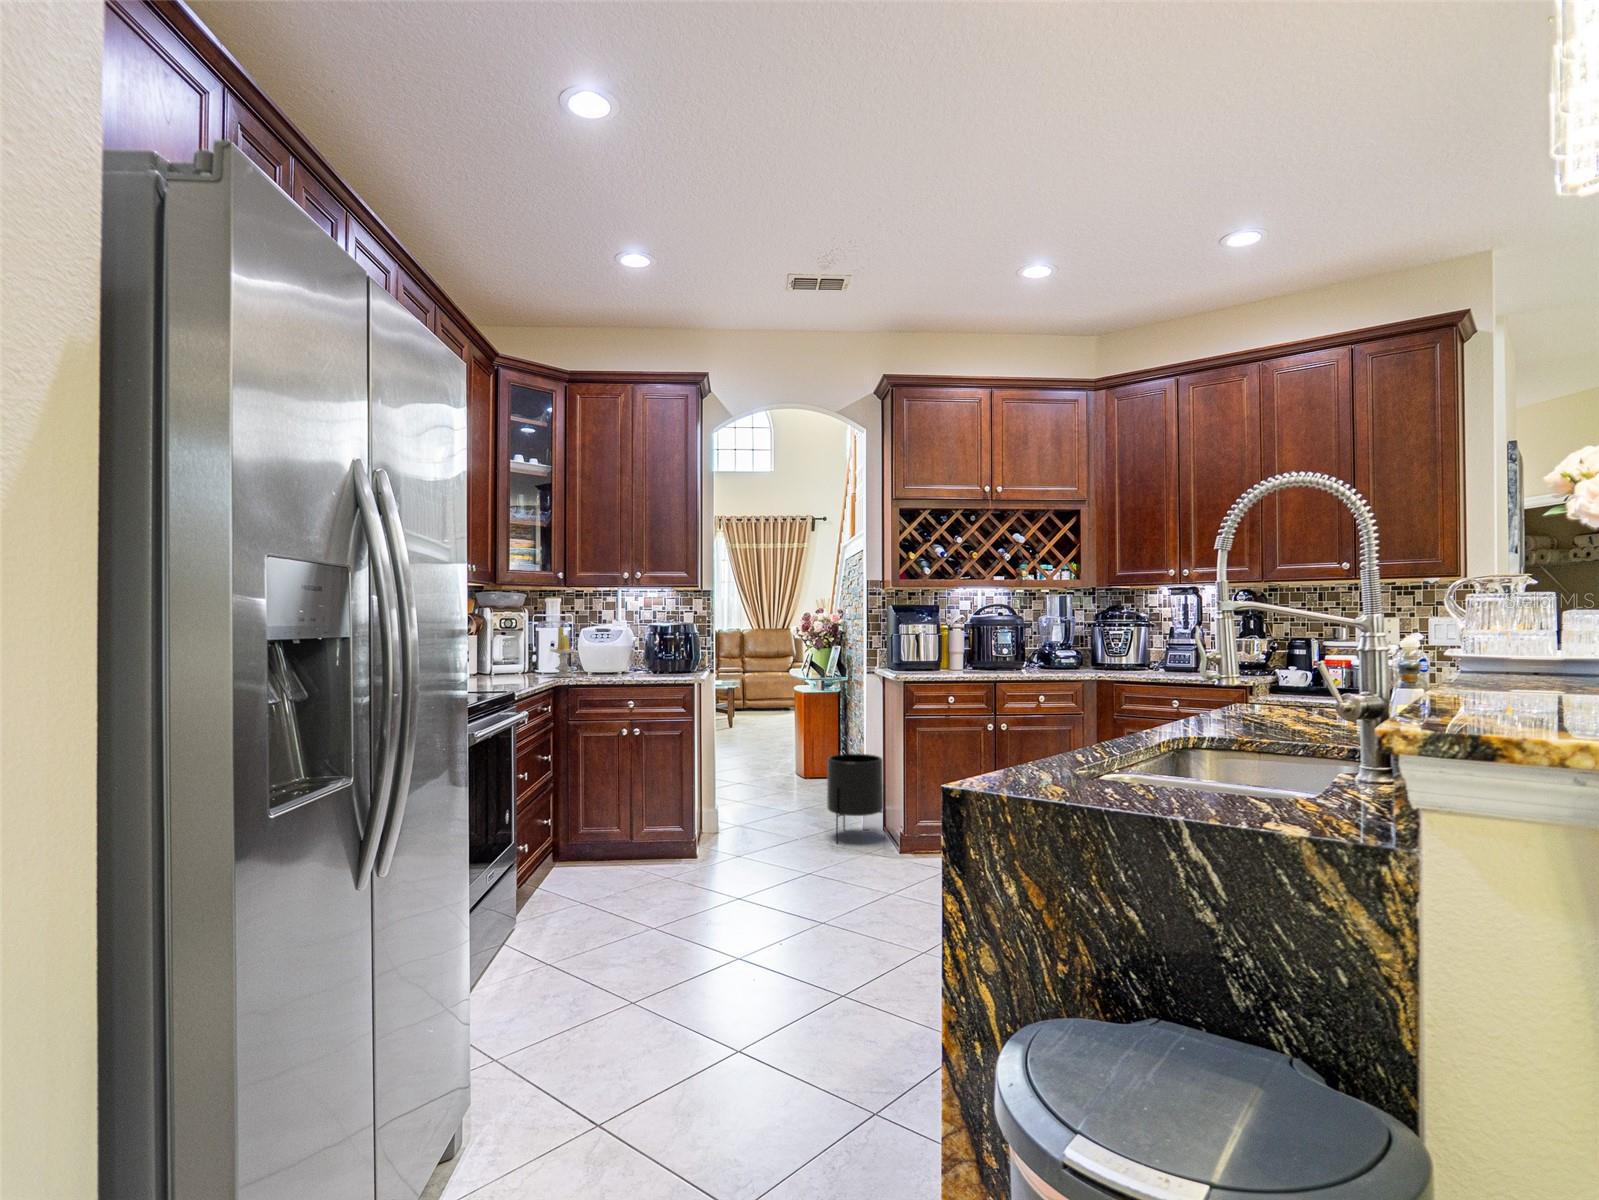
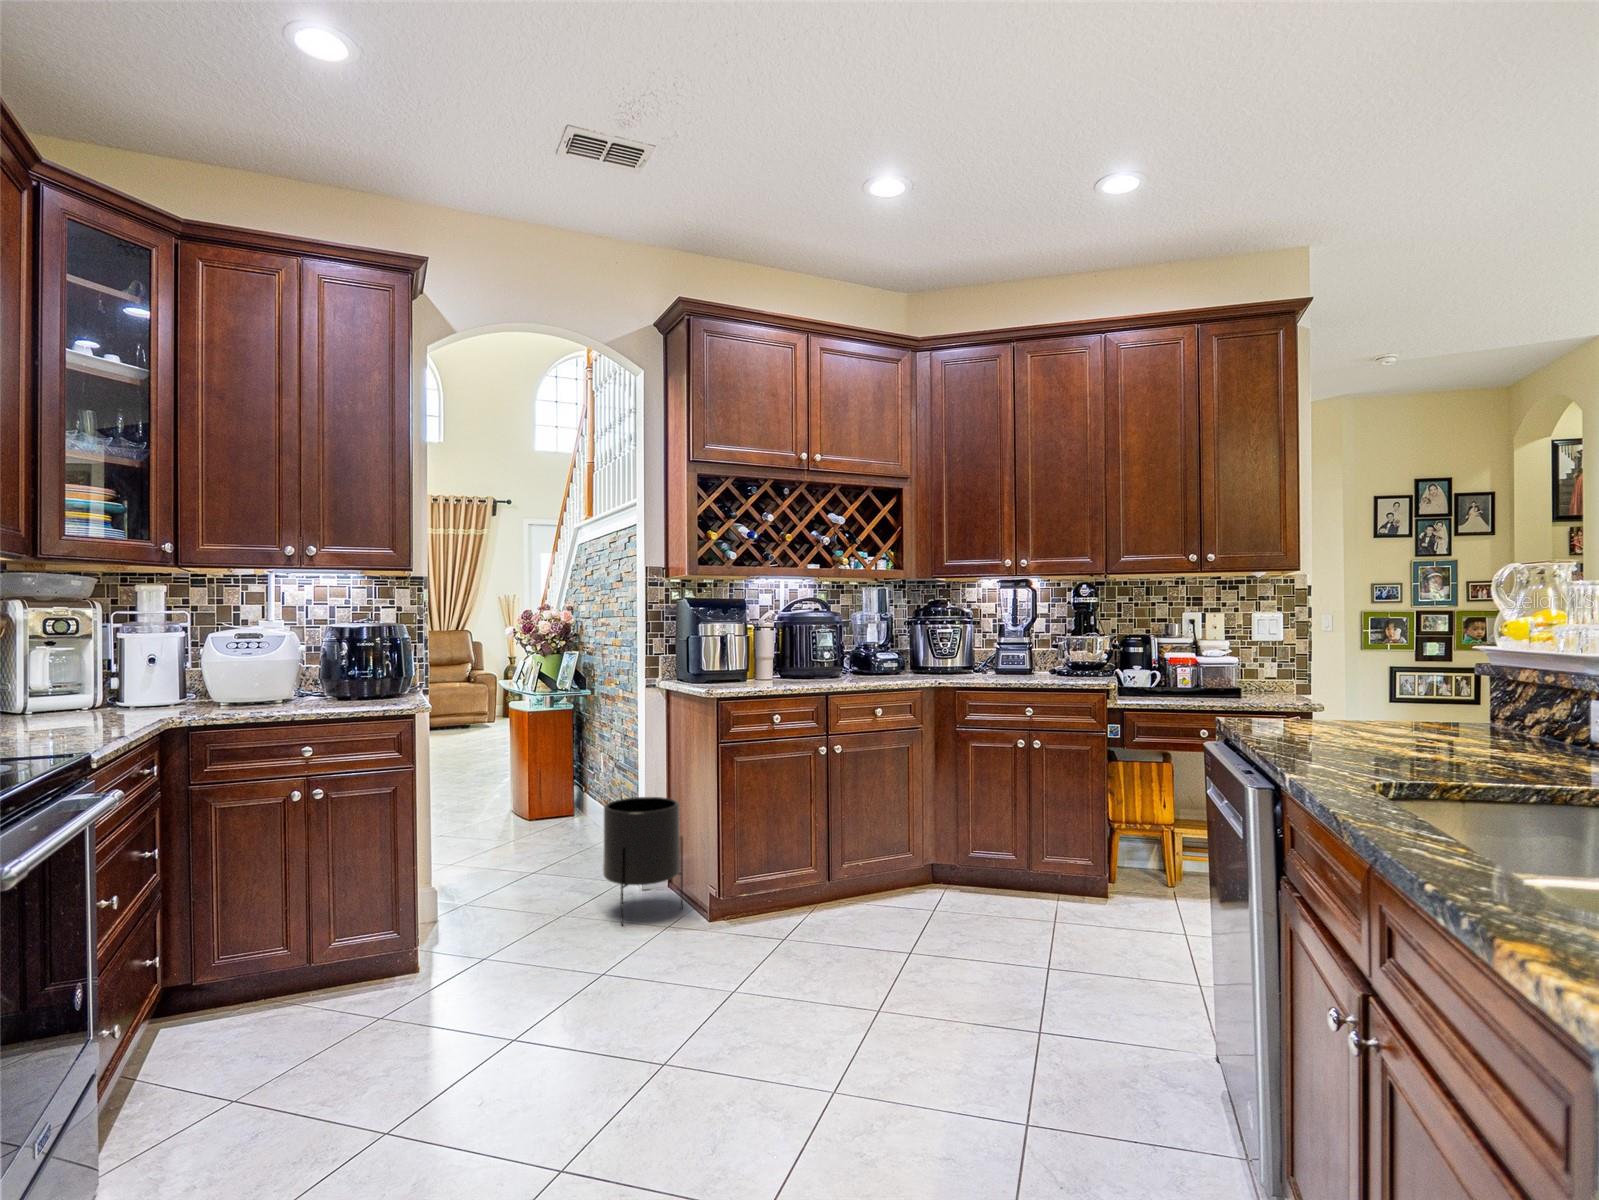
candle: present [550,627,576,677] -> none [151,630,203,716]

